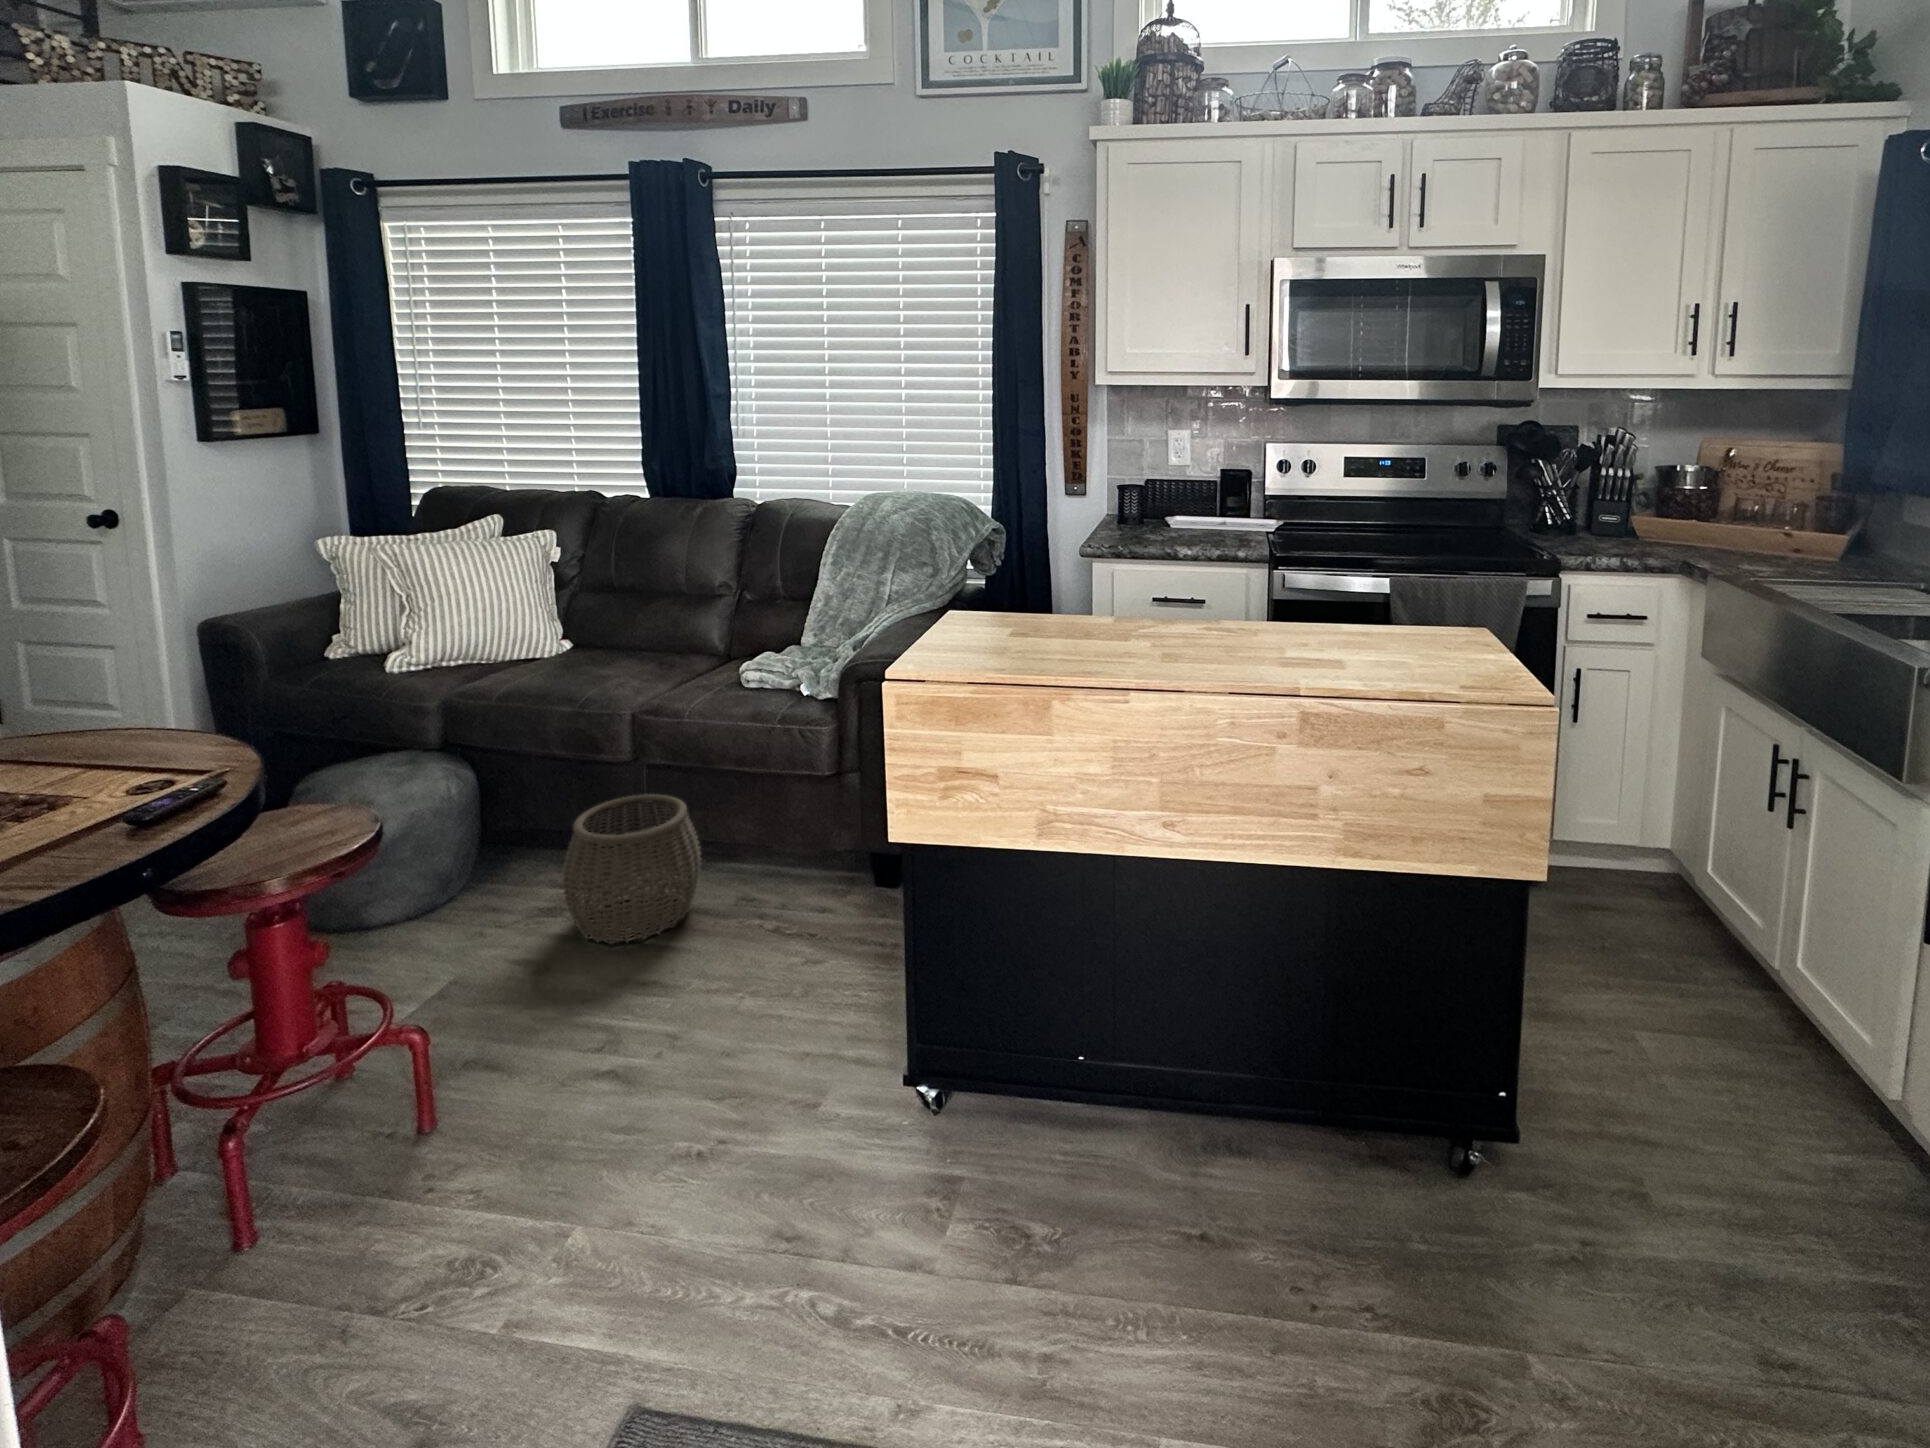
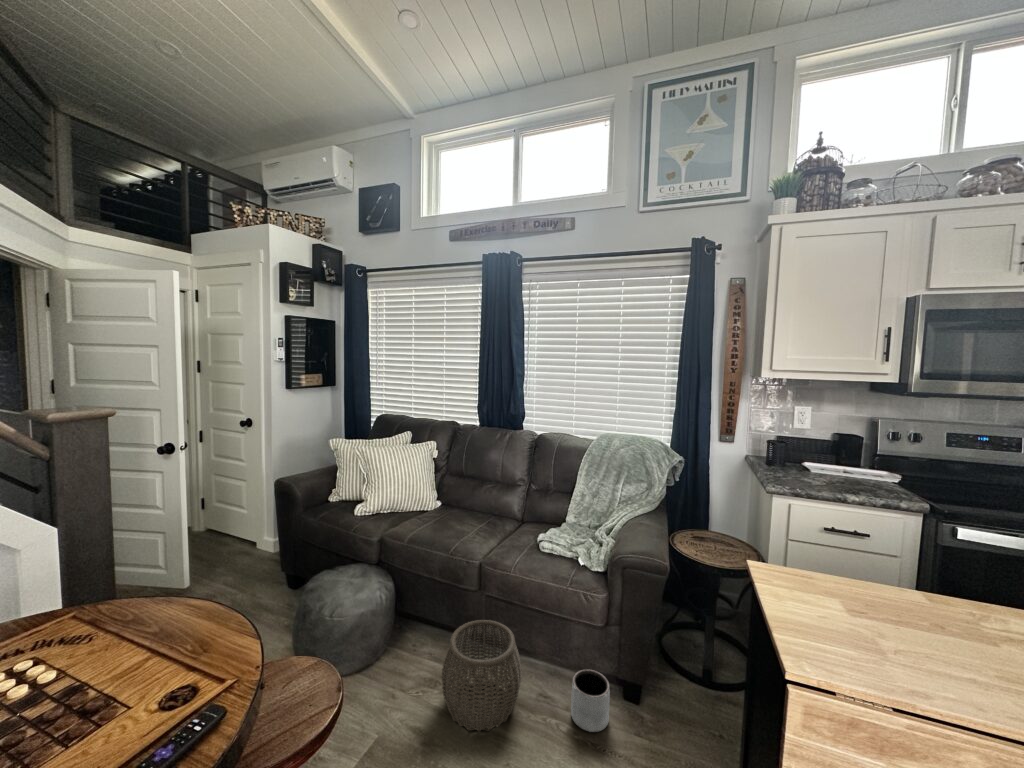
planter: none [781,841,839,918] -> present [571,669,610,732]

